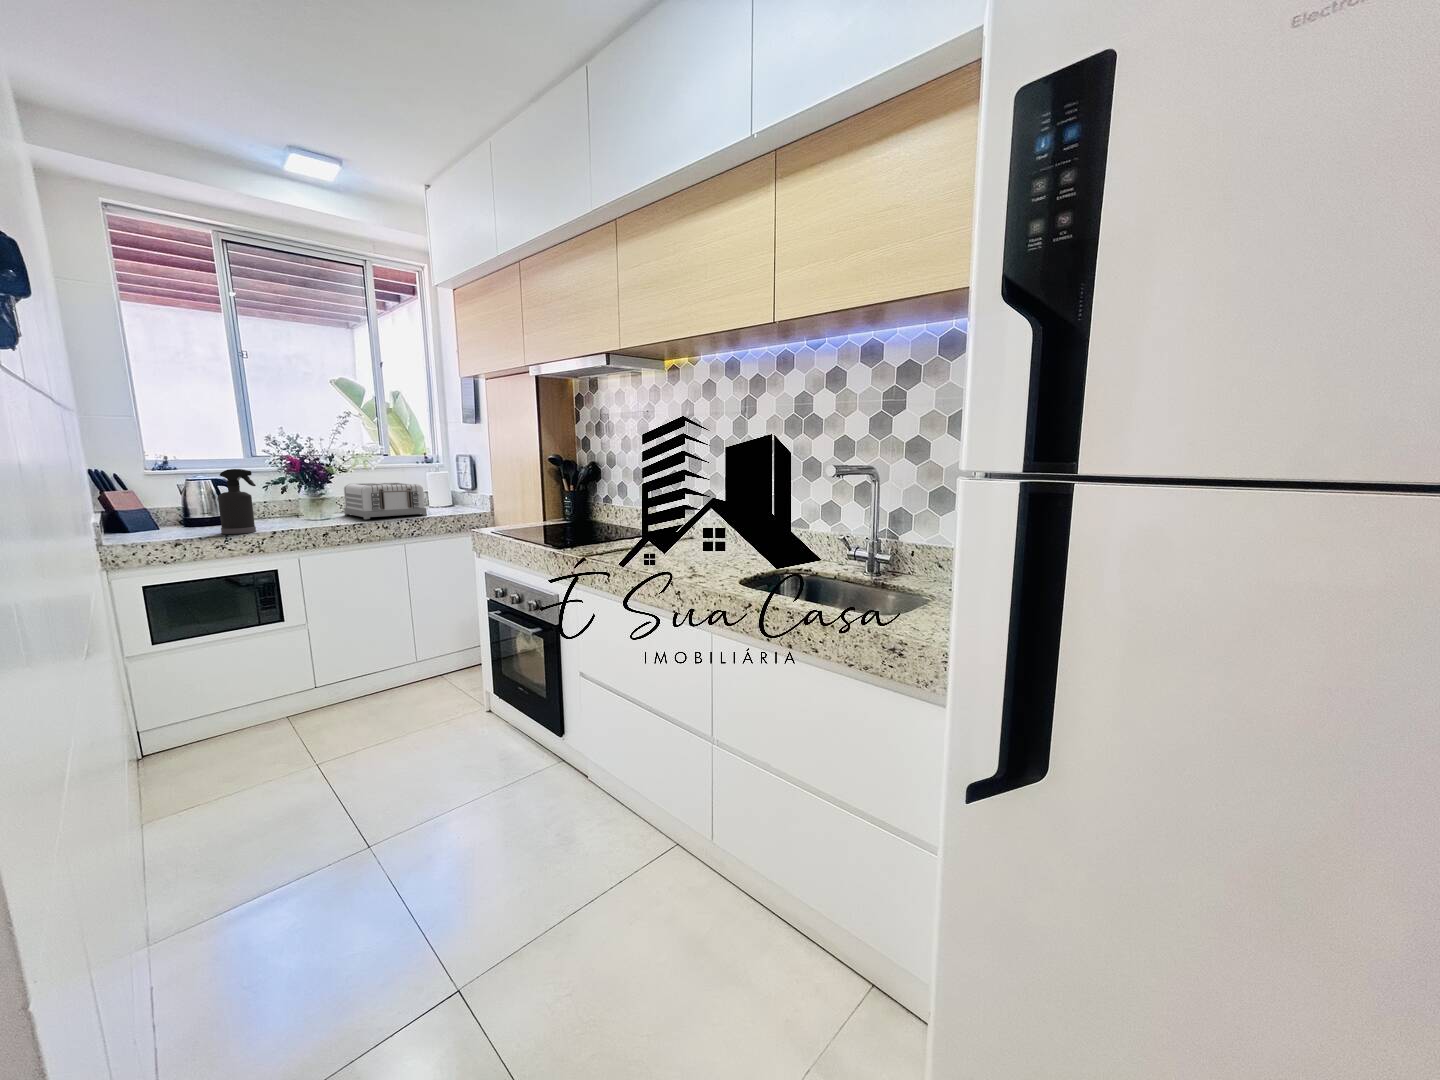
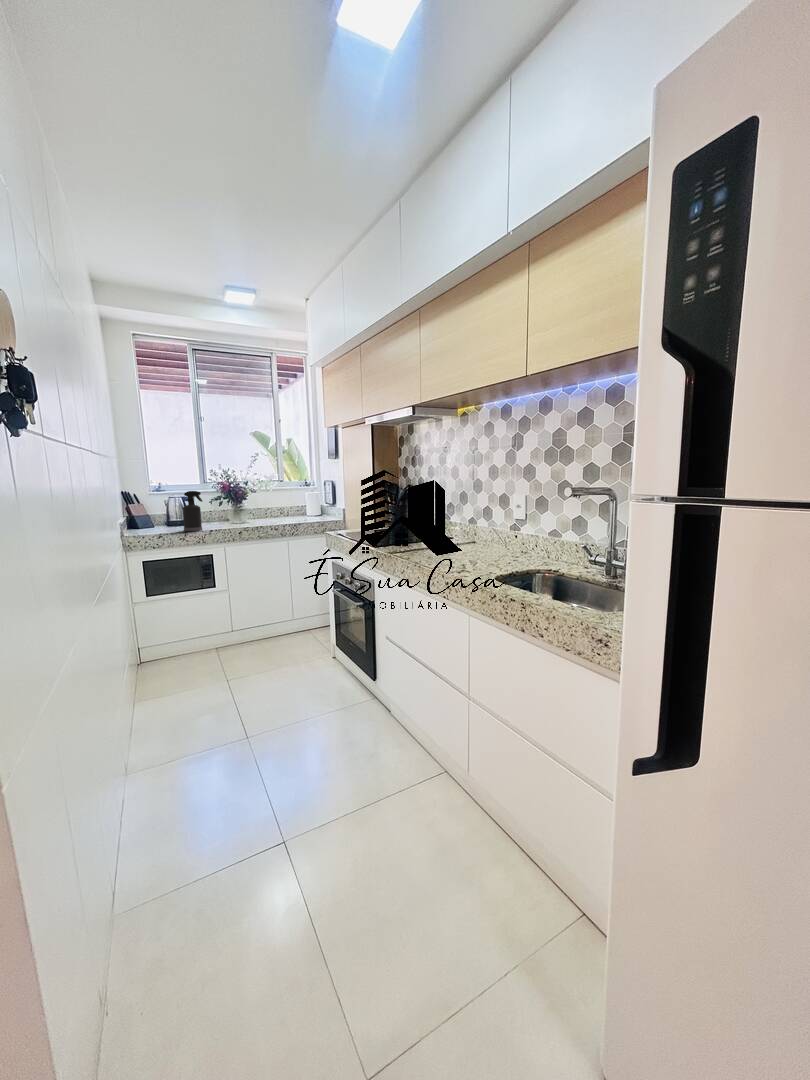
toaster: present [344,483,427,519] -> none [254,499,302,524]

